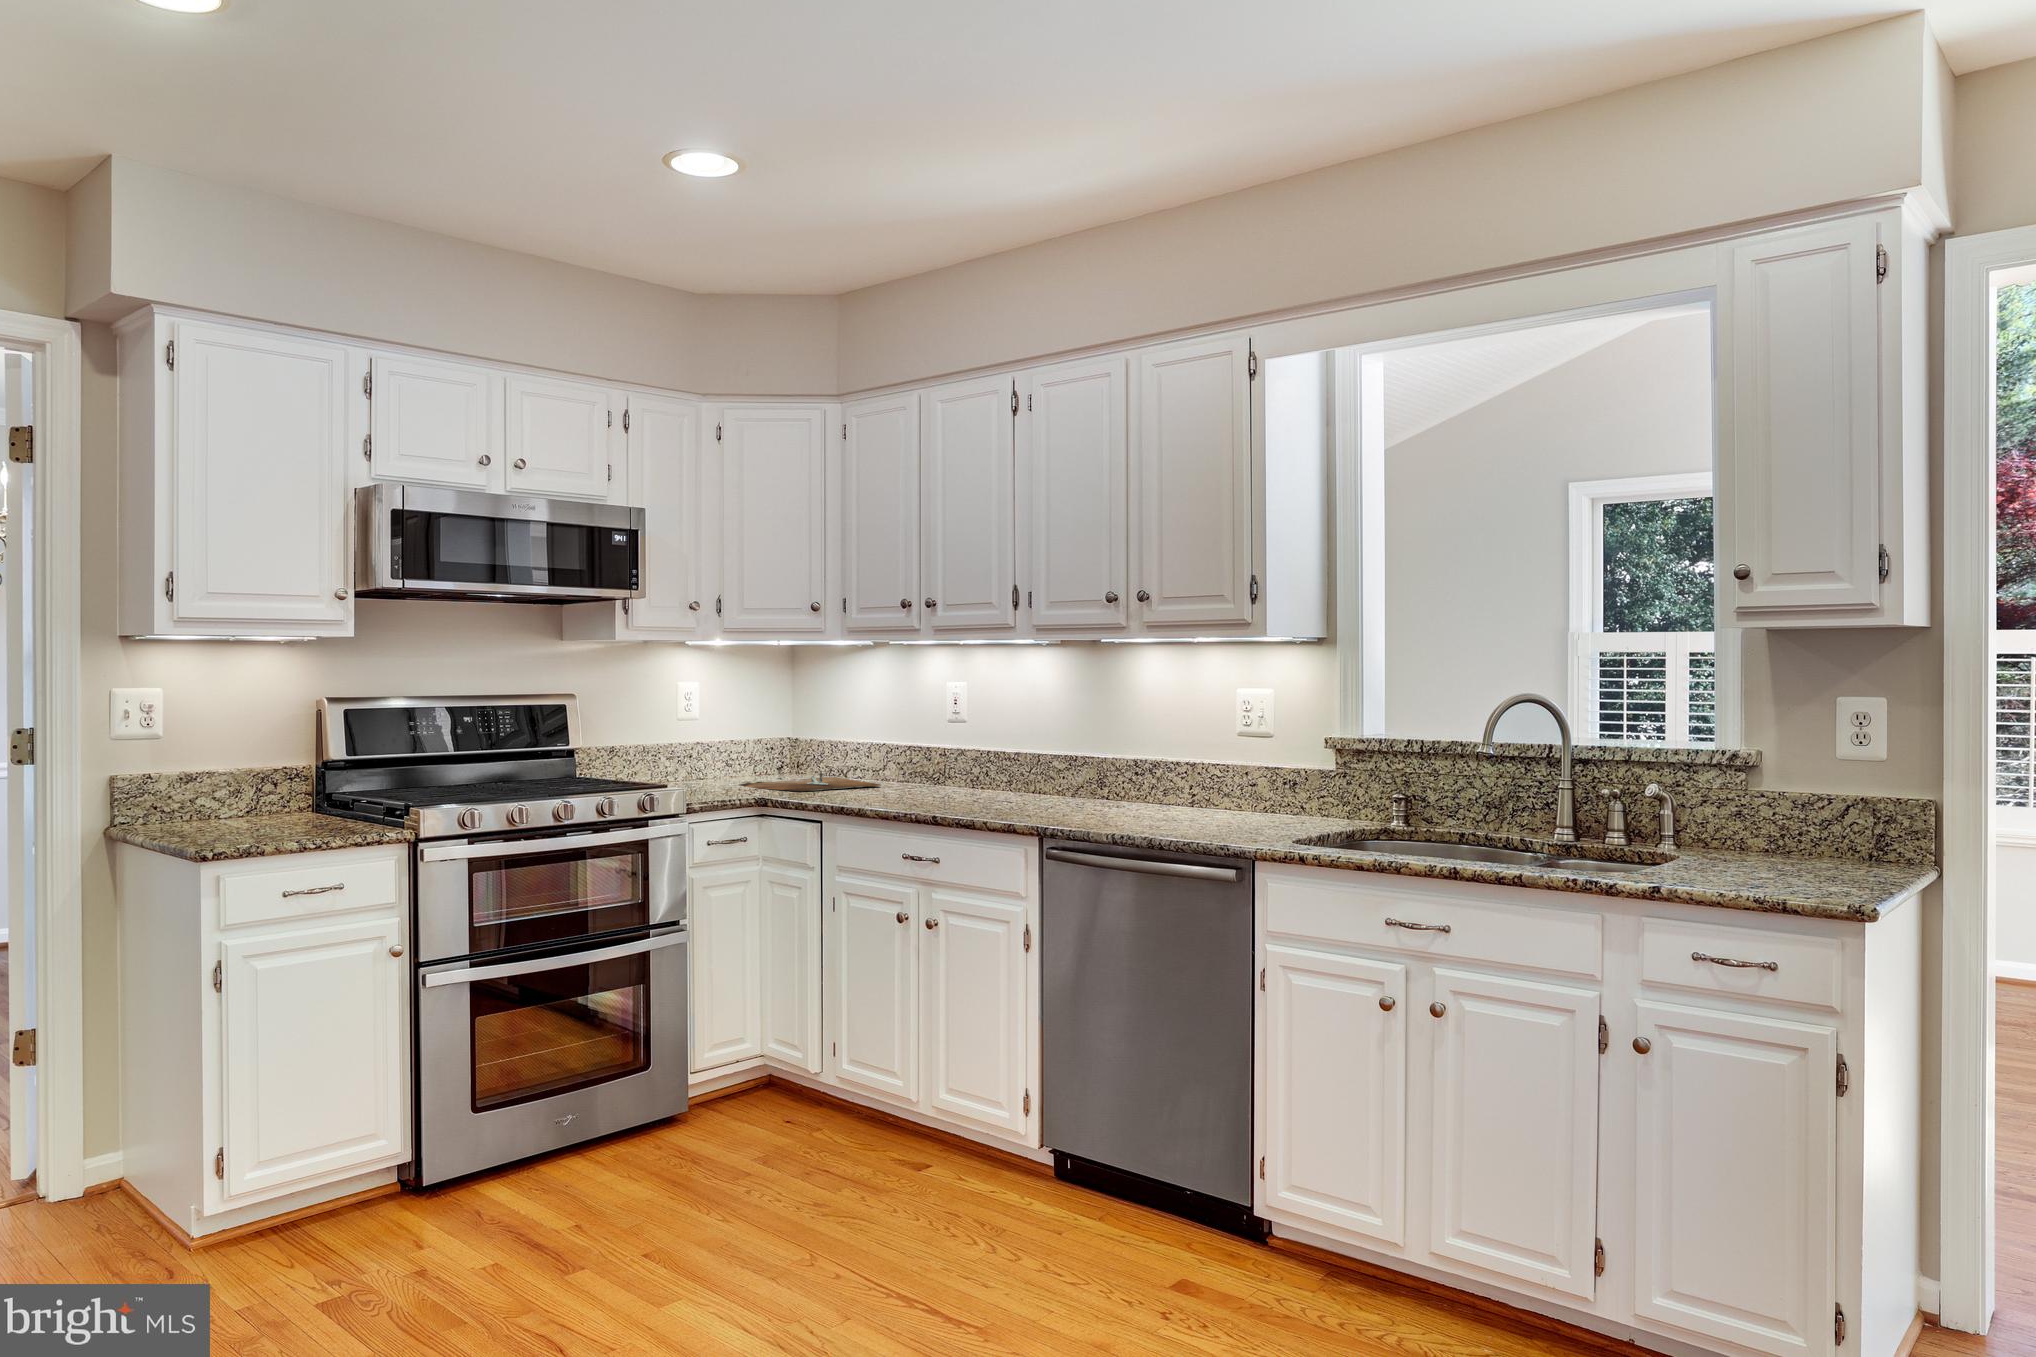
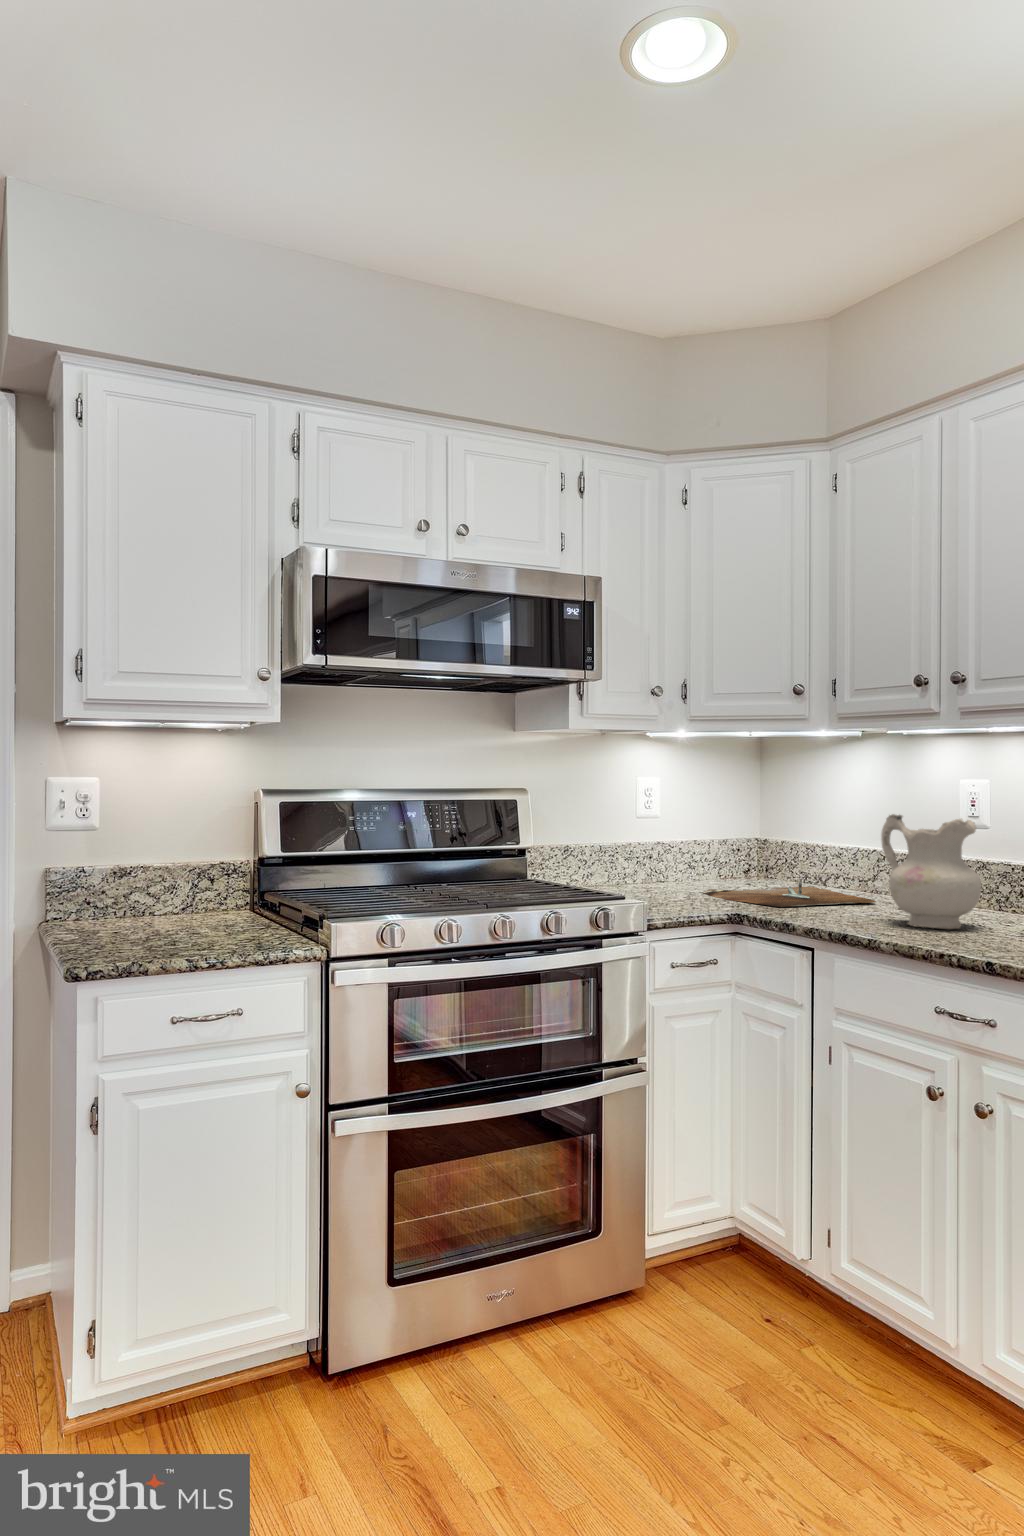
ceramic pitcher: none [877,712,948,800] -> present [881,814,981,929]

